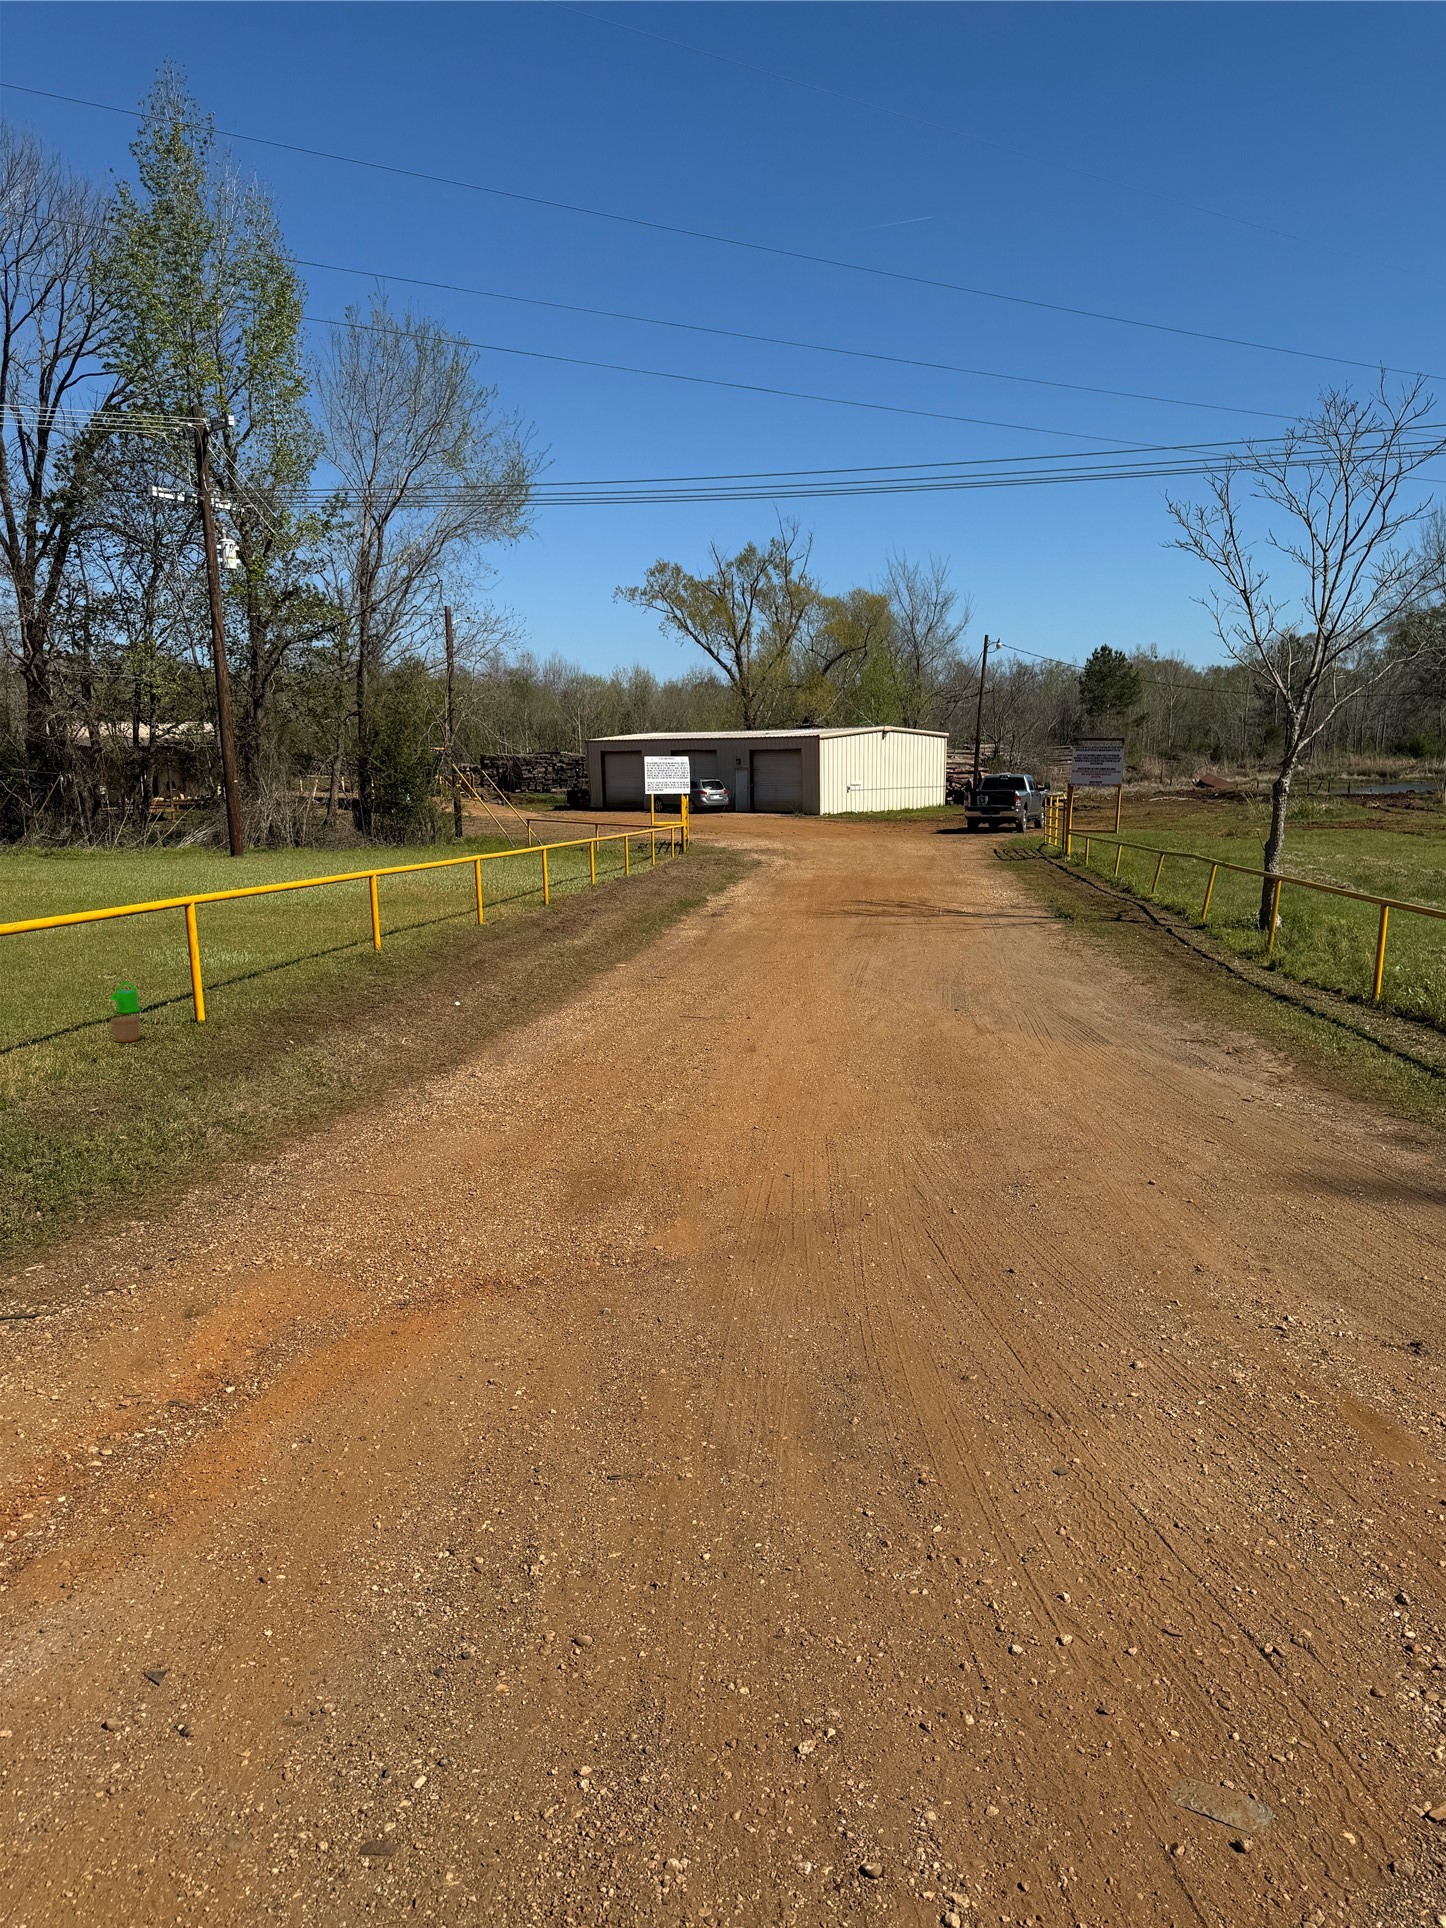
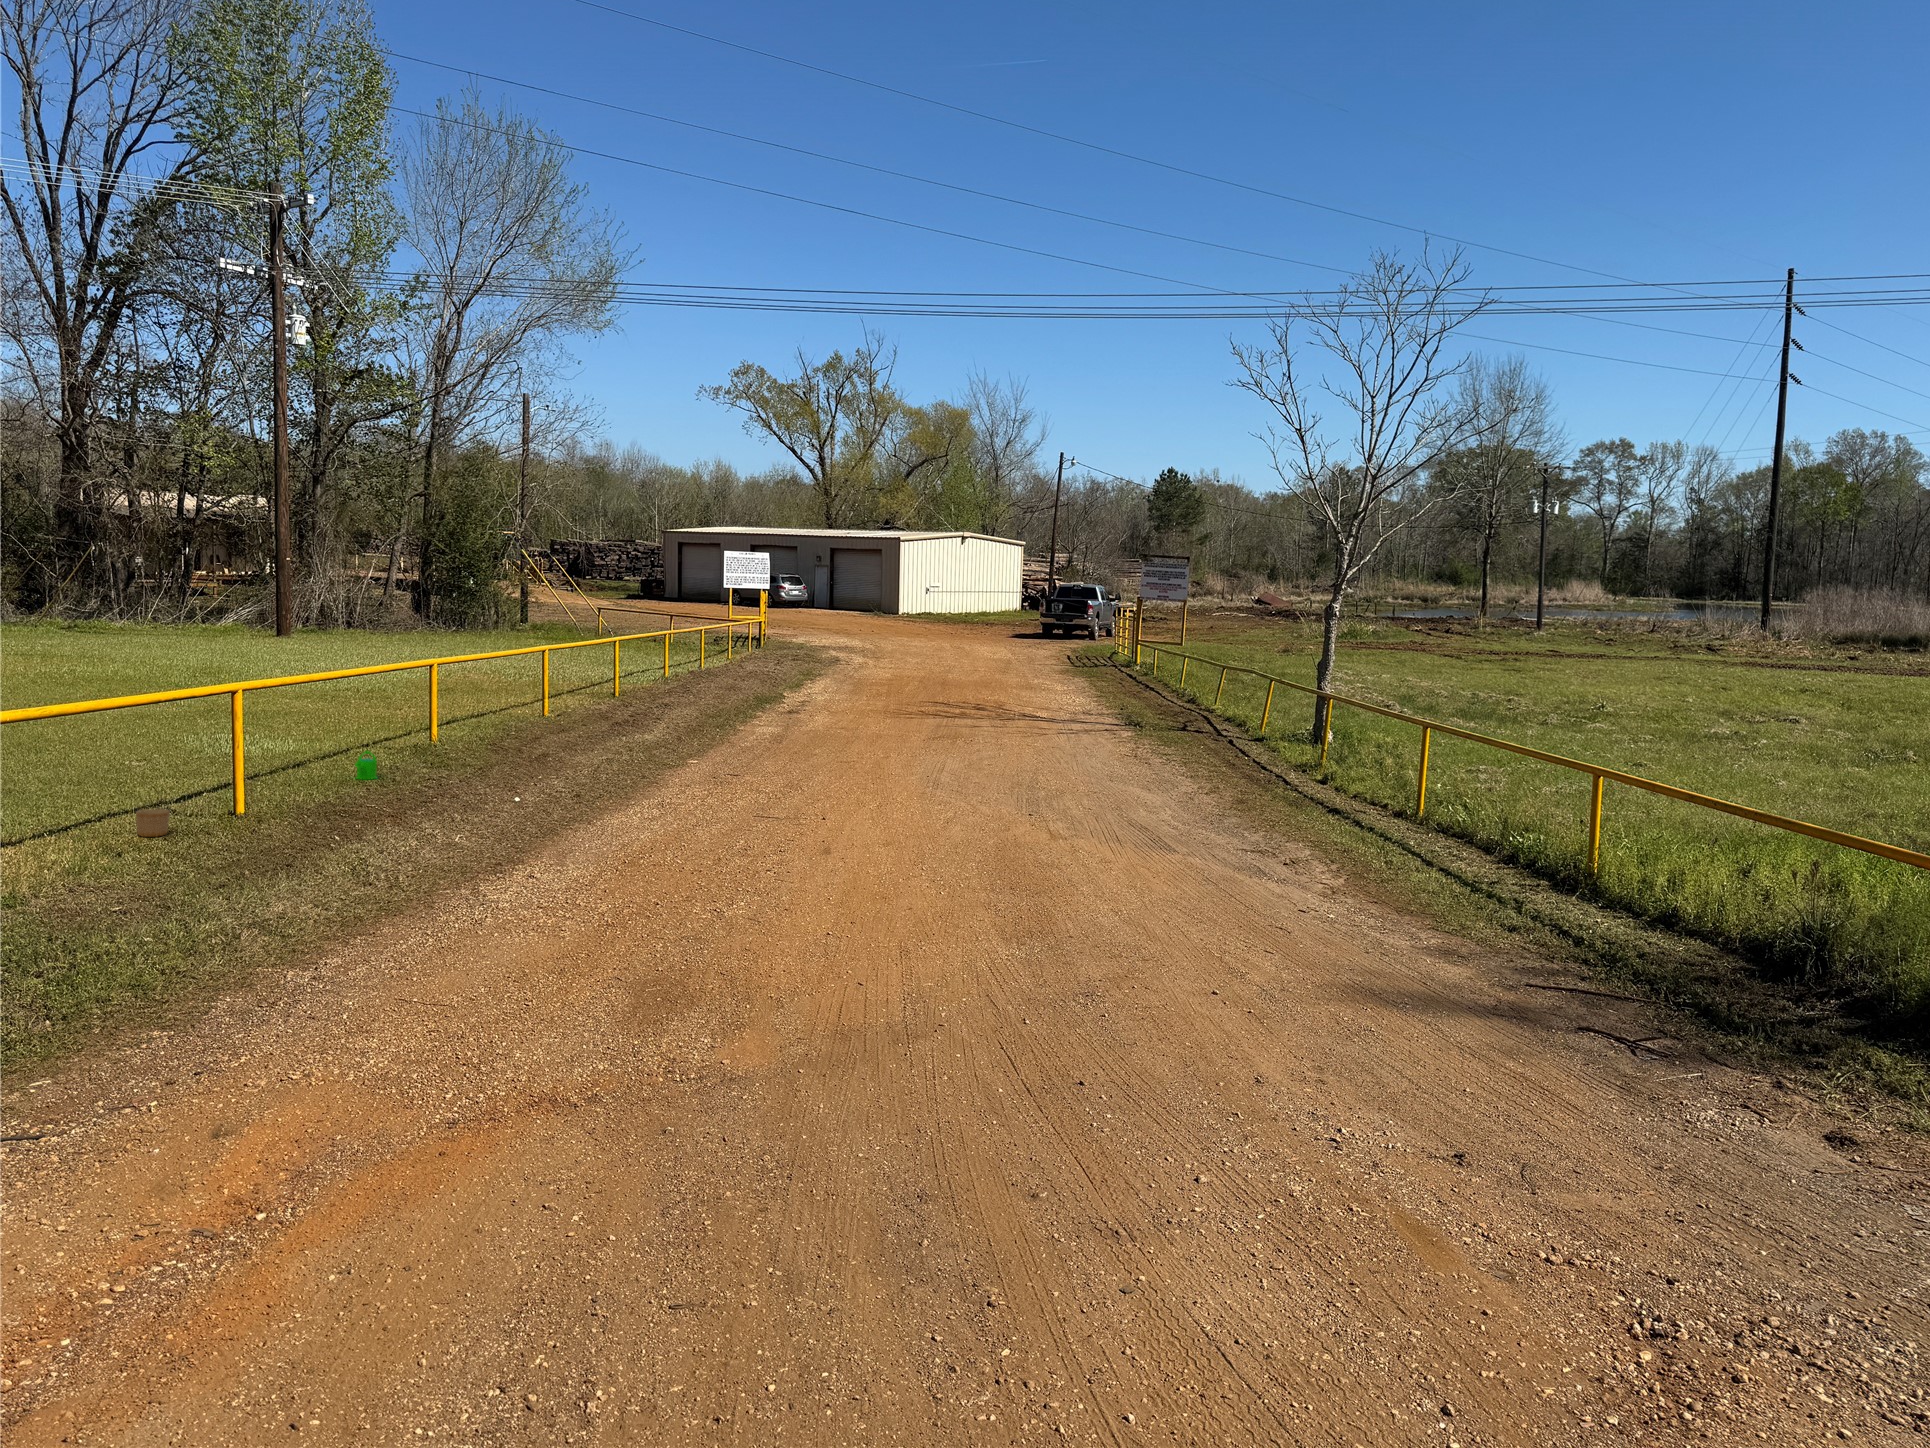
watering can: present [111,982,140,1013] -> present [355,751,377,780]

